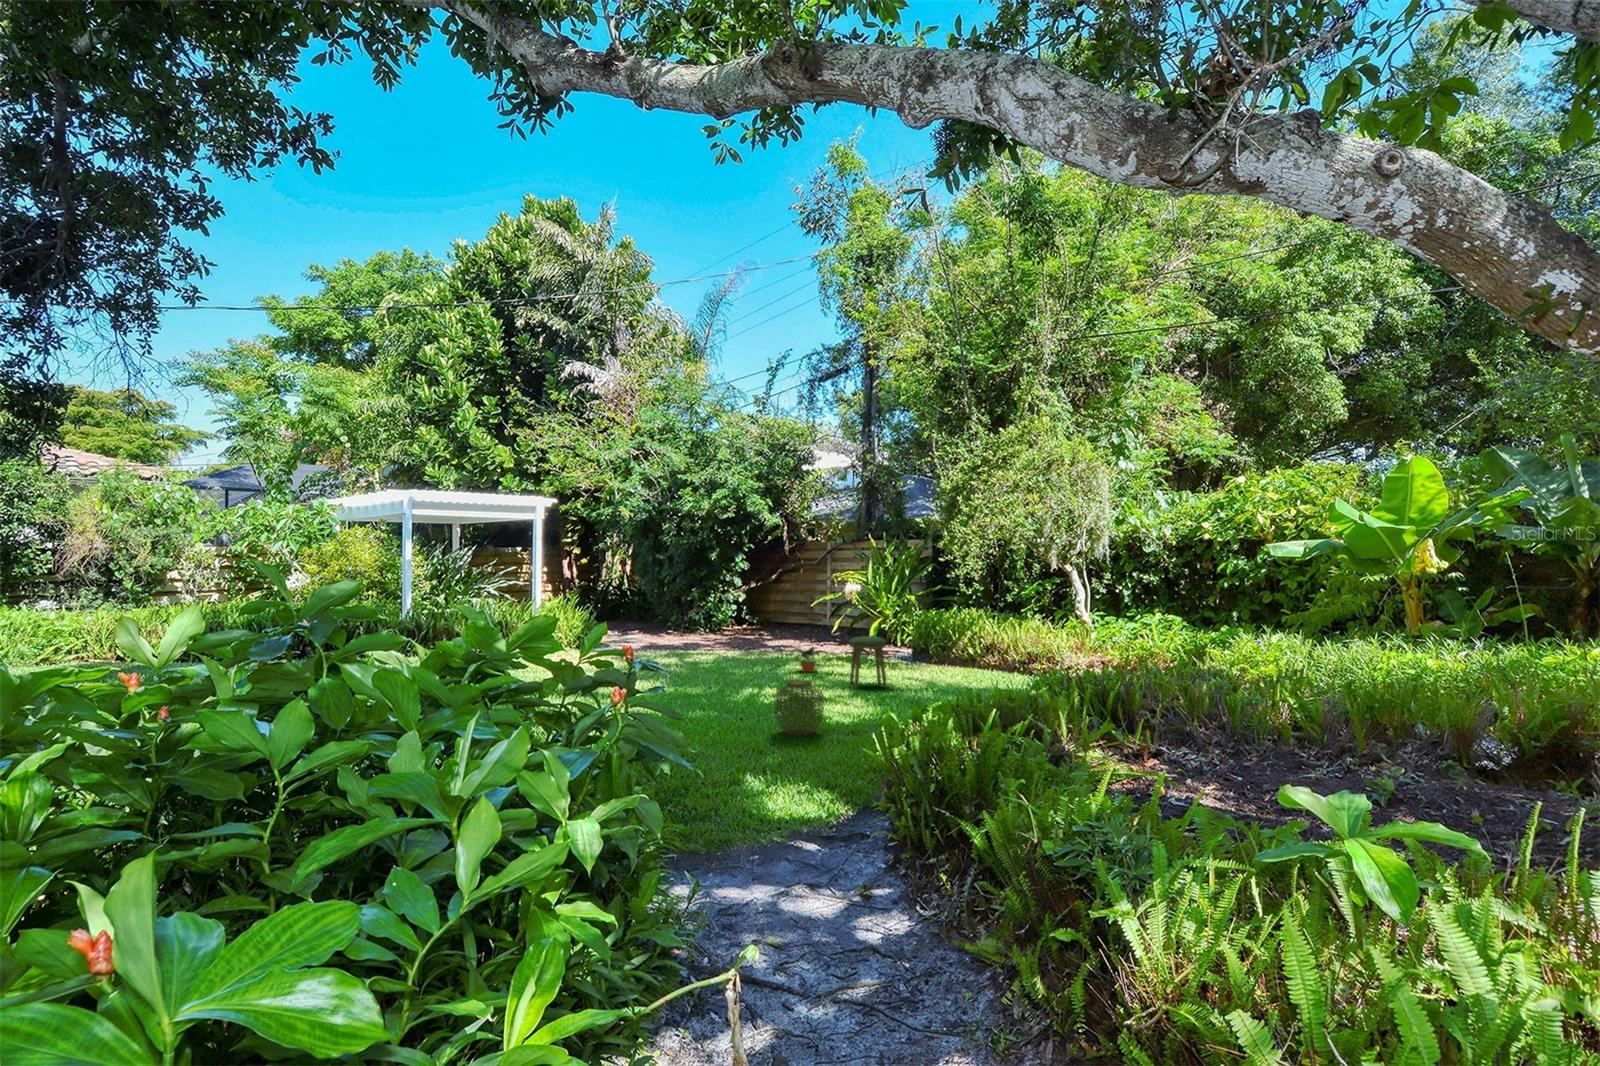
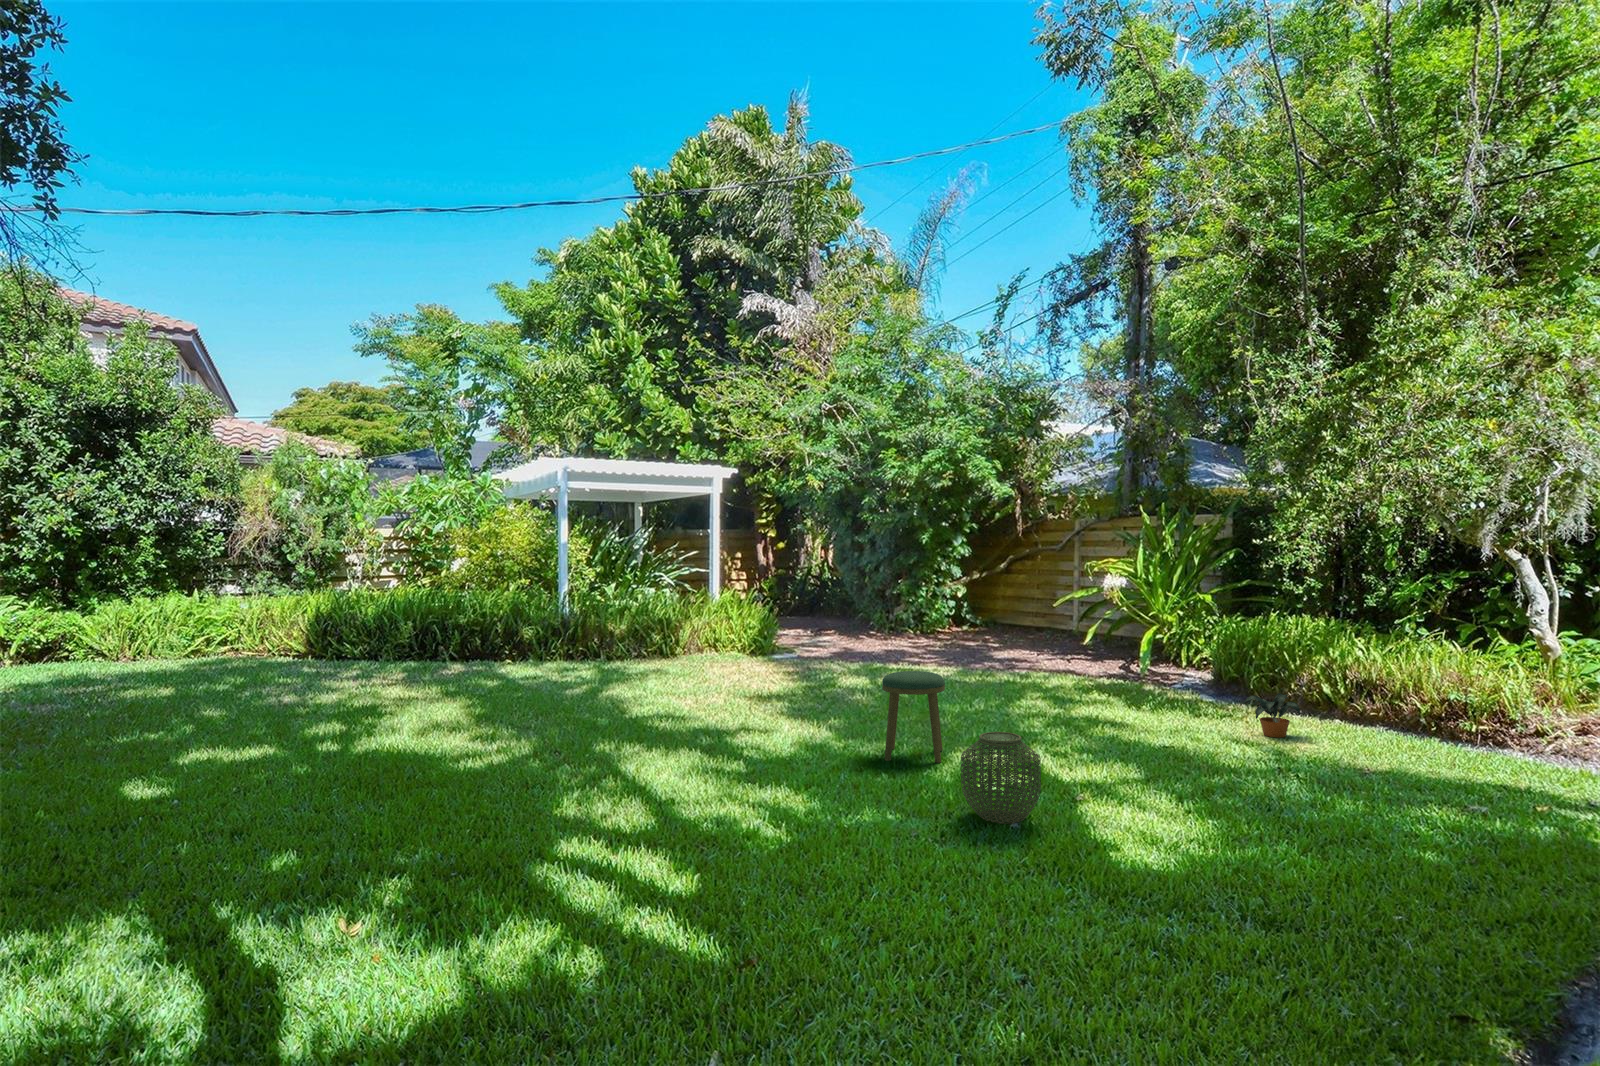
stool: present [849,636,887,689] -> present [882,671,945,763]
potted plant: present [795,647,820,672] -> present [1244,693,1300,738]

